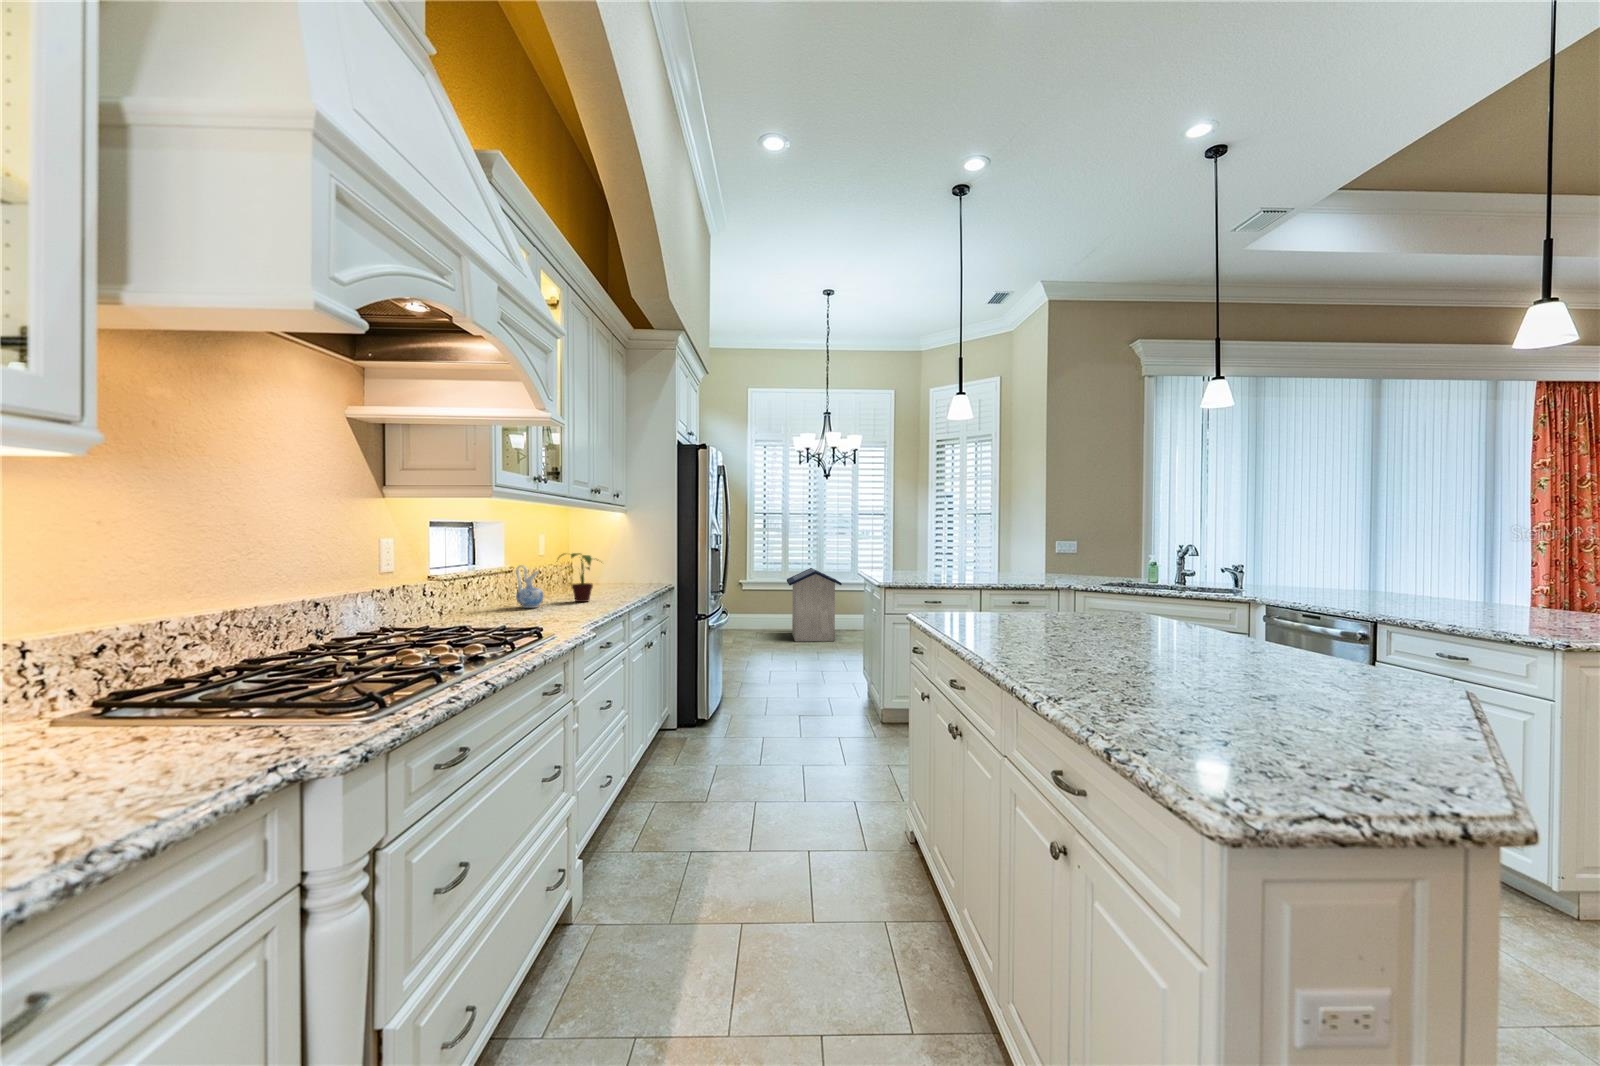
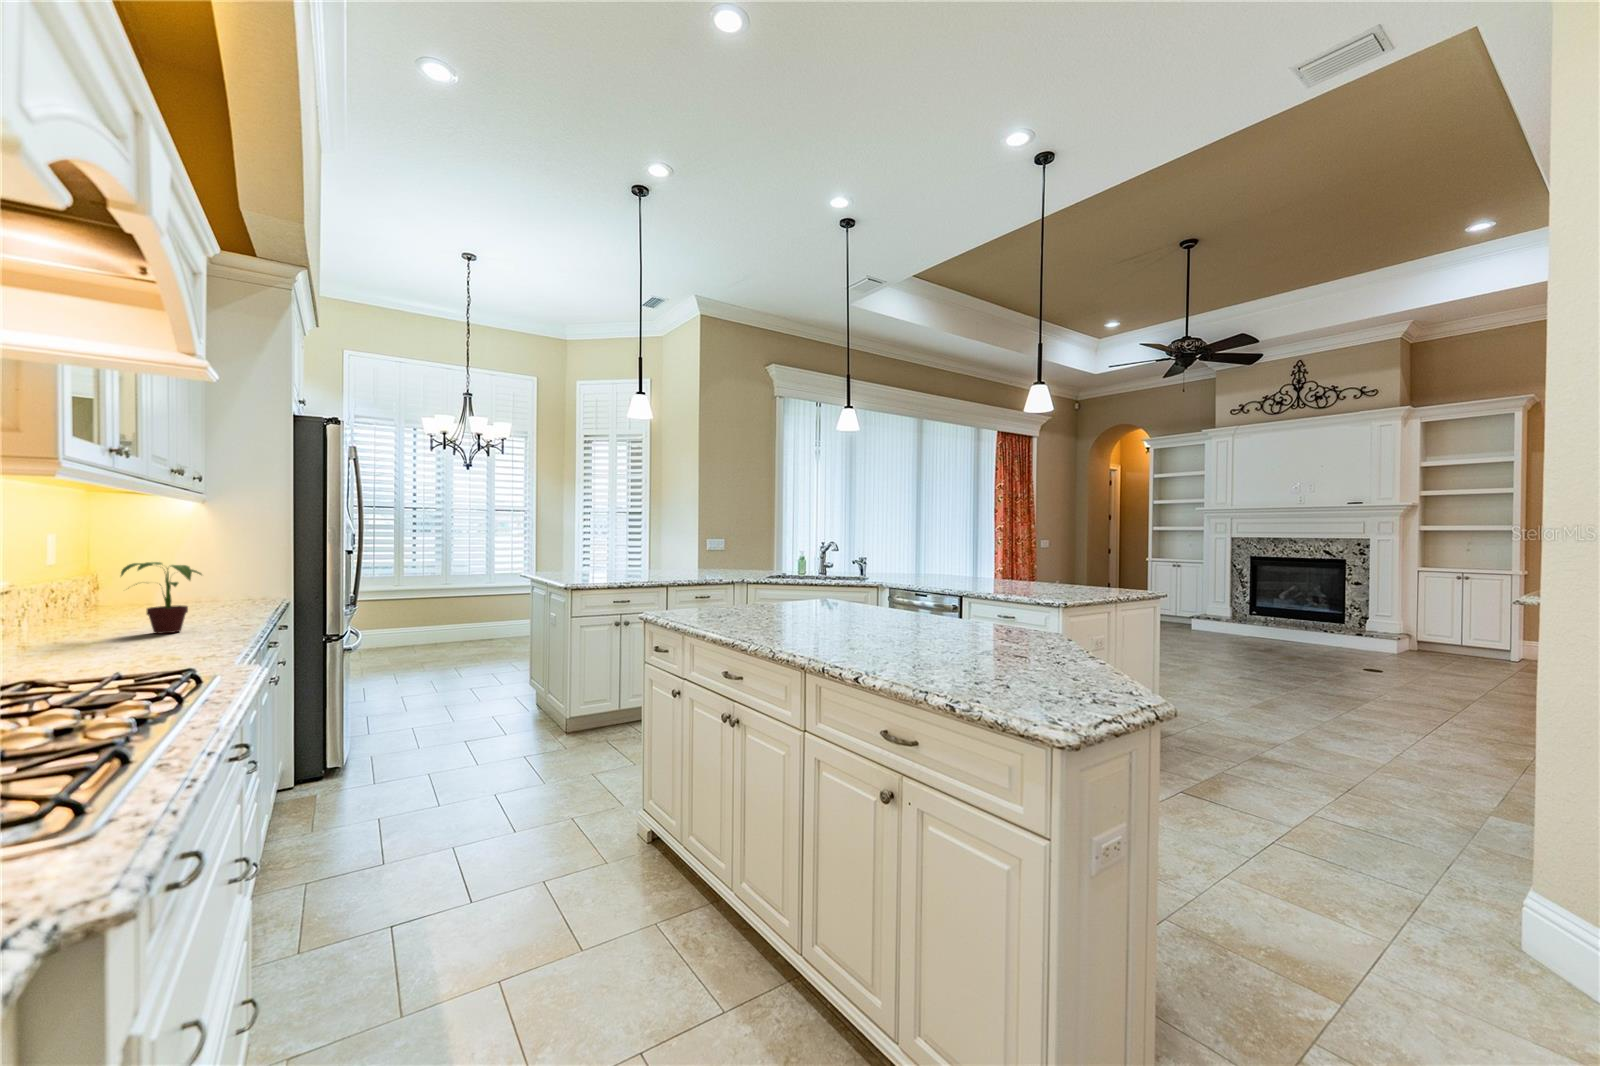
ceramic pitcher: present [516,565,543,608] -> none [49,583,107,649]
trash can: present [787,568,842,642] -> none [400,572,478,660]

